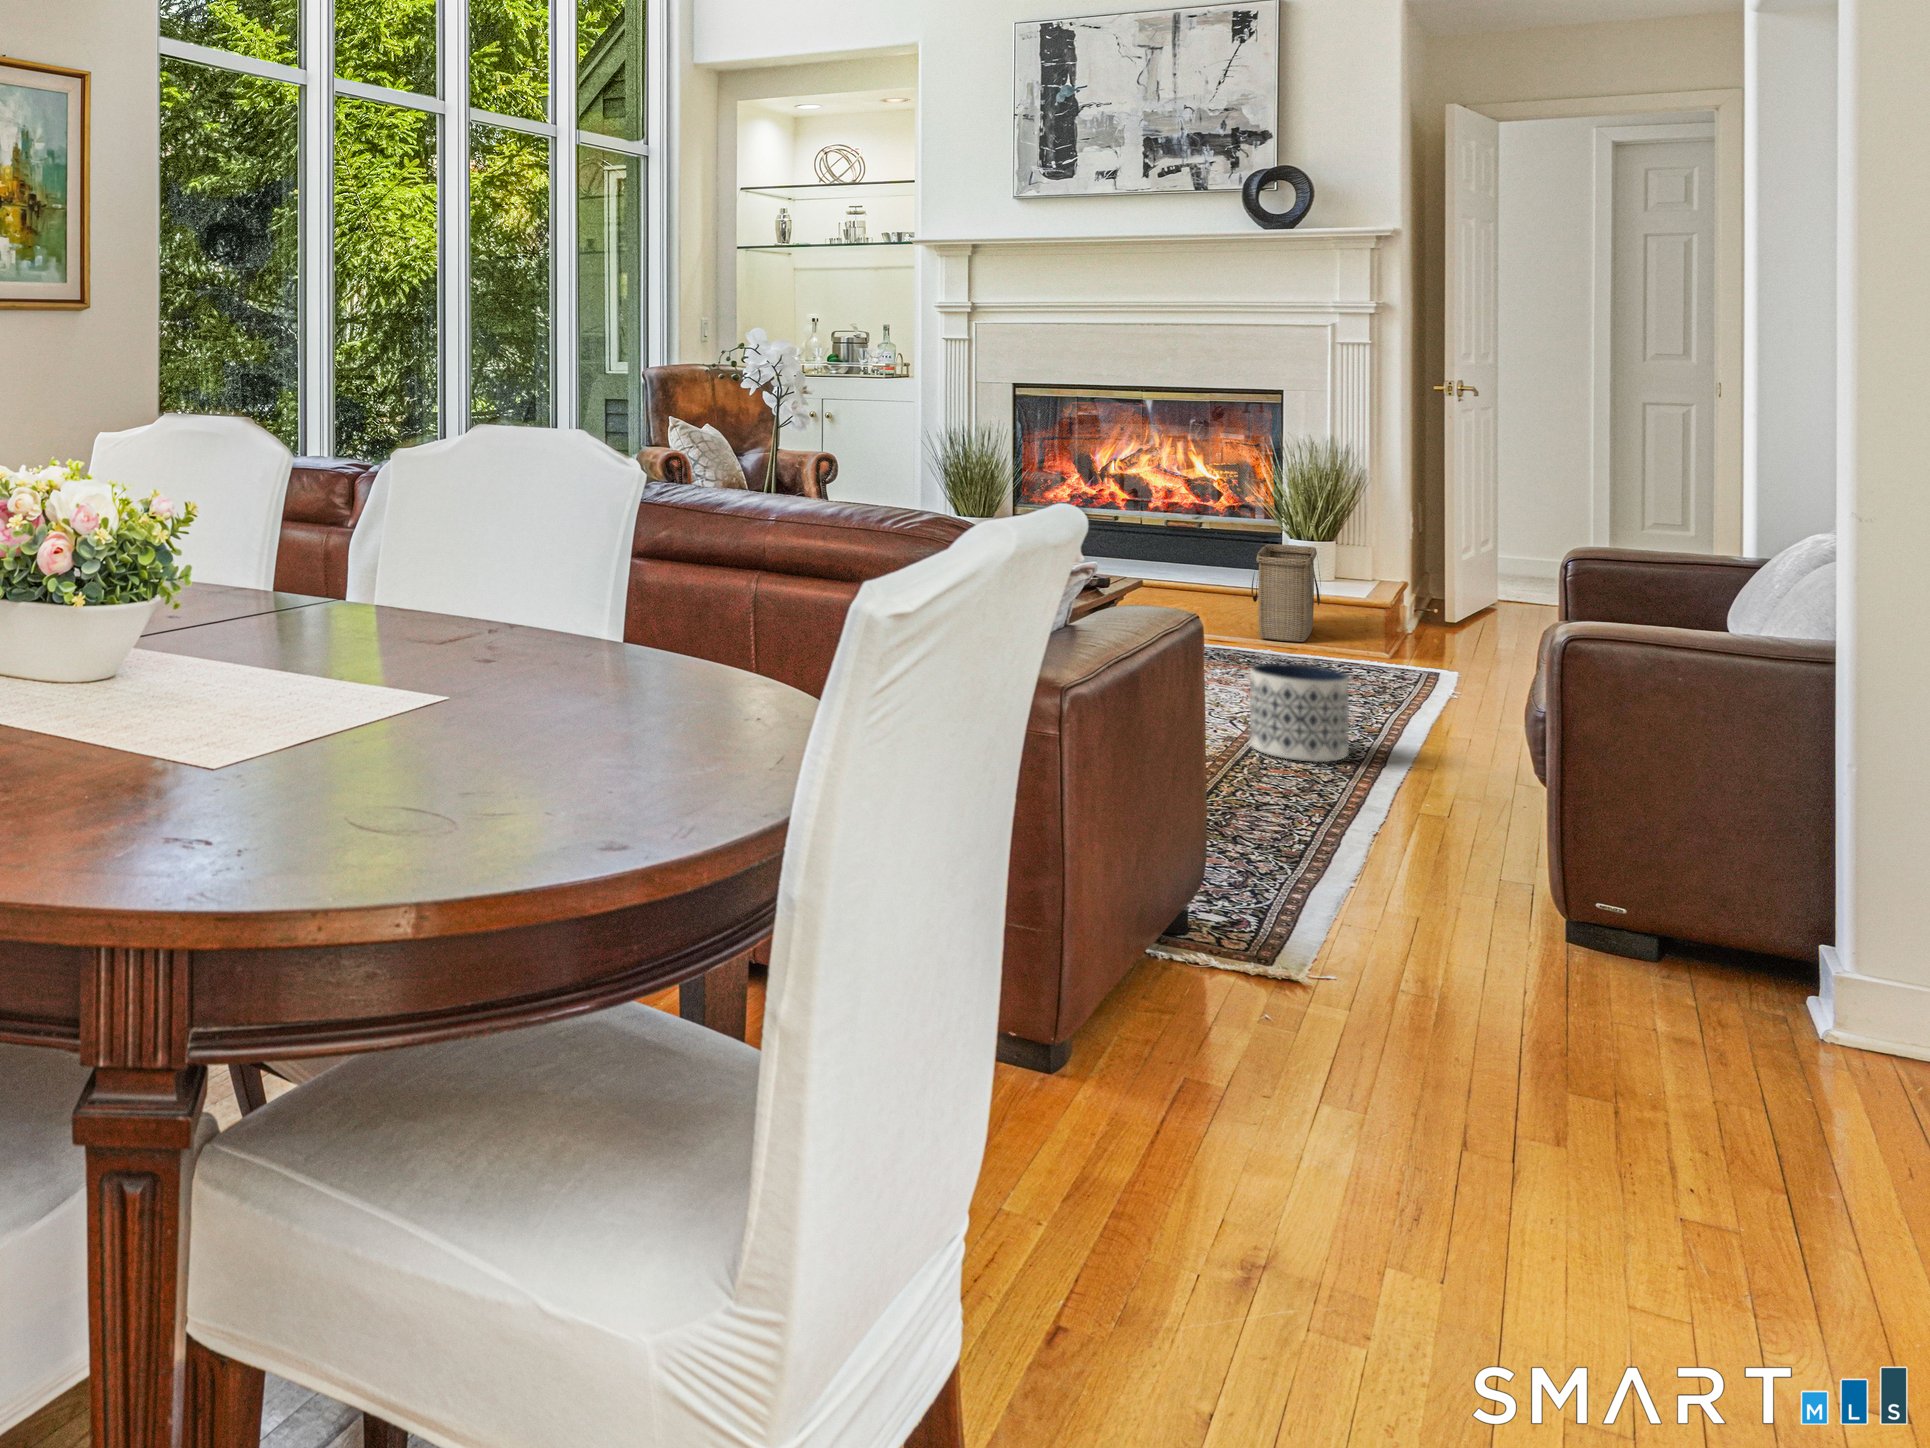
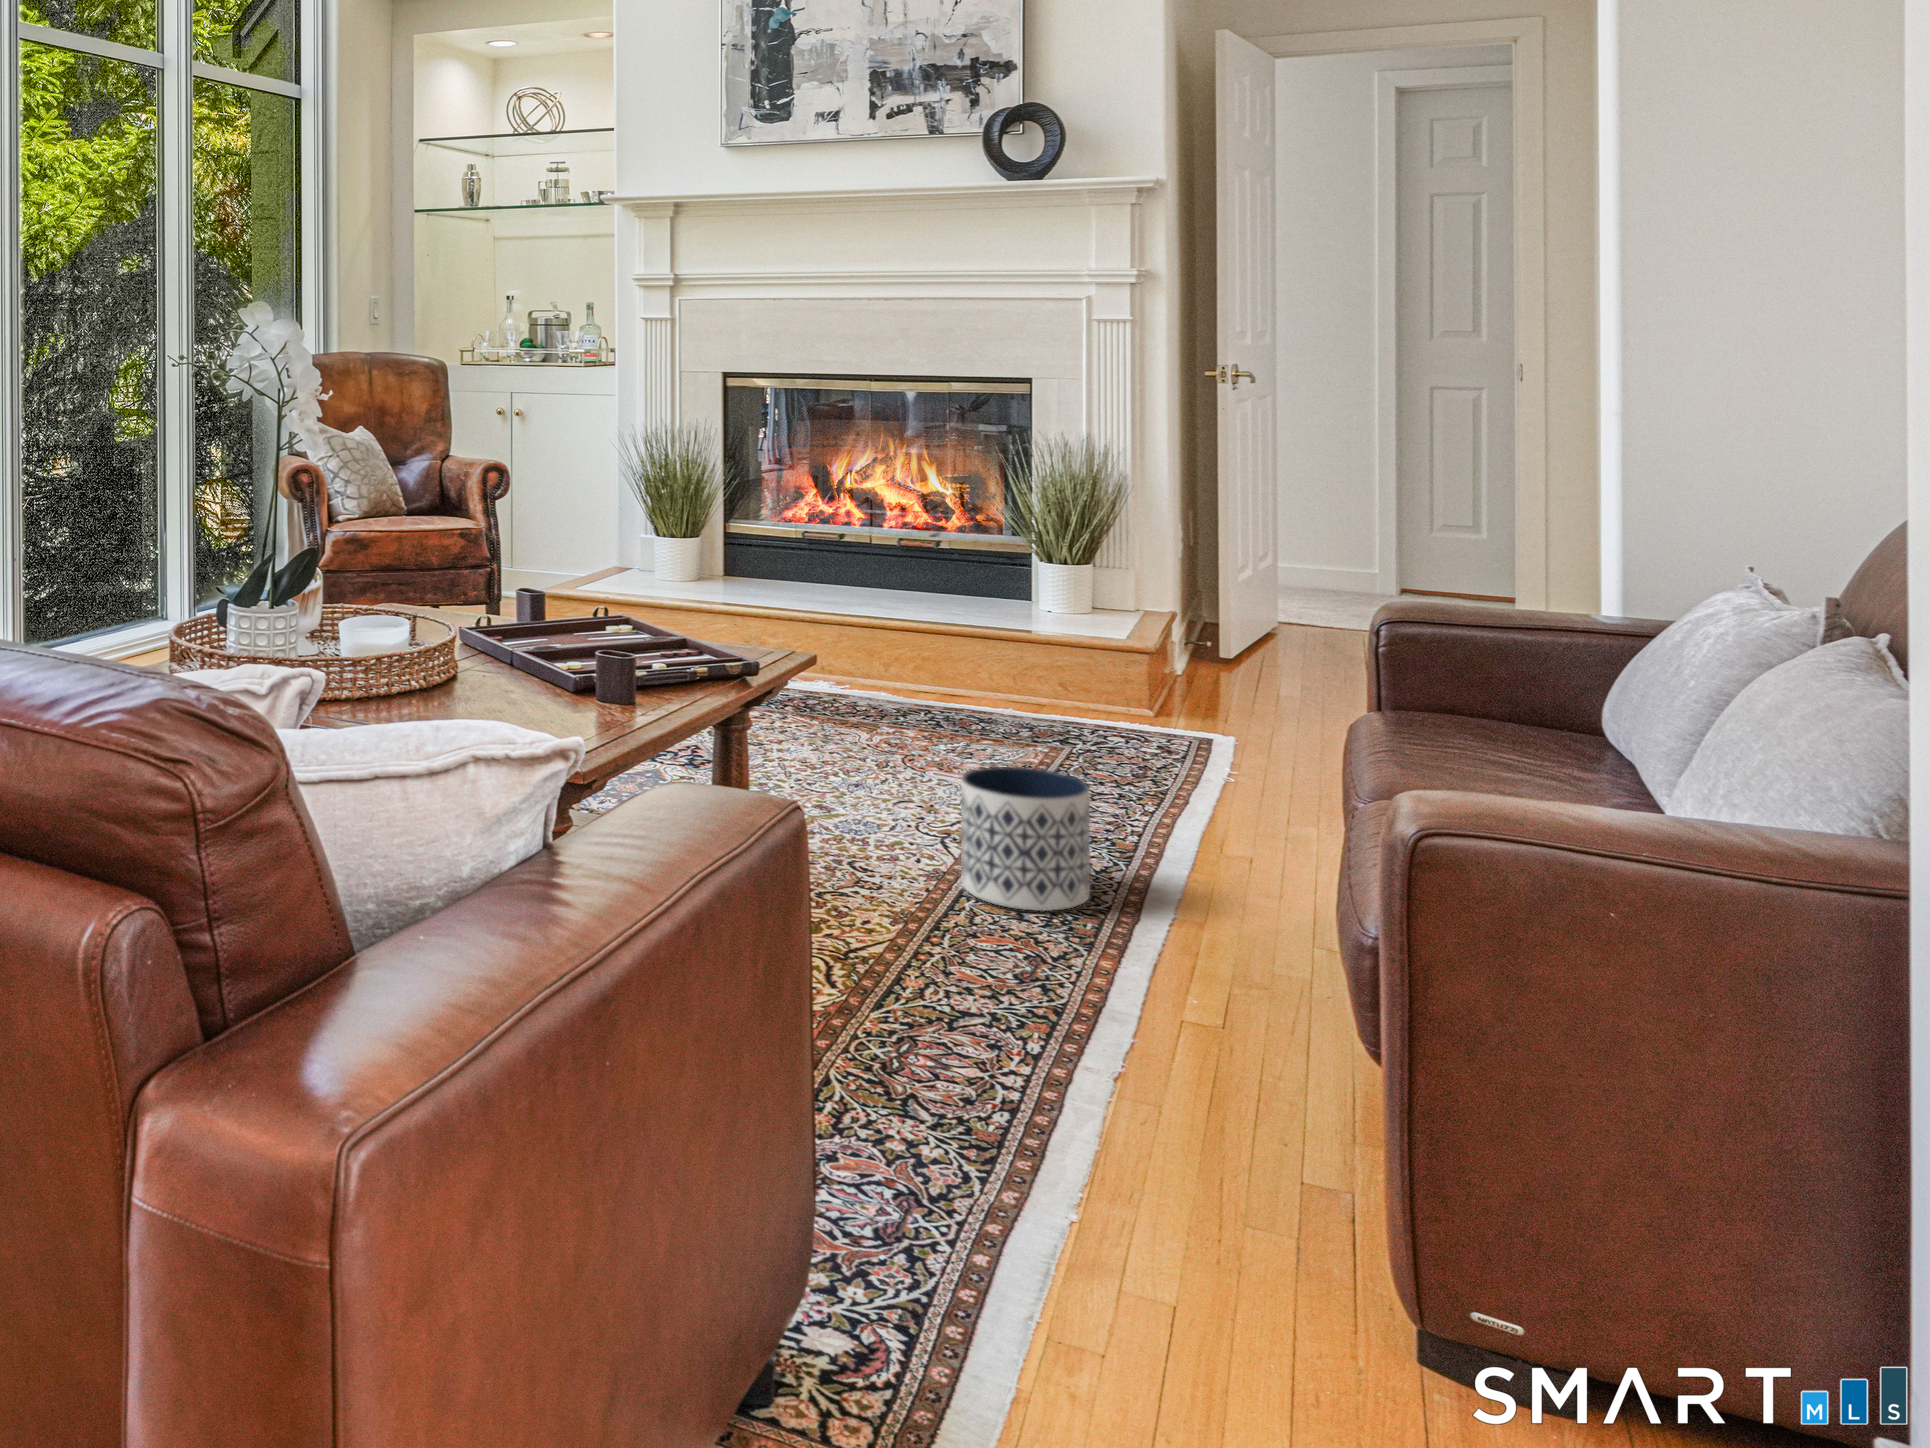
basket: present [1251,544,1321,642] -> none [990,571,1073,698]

